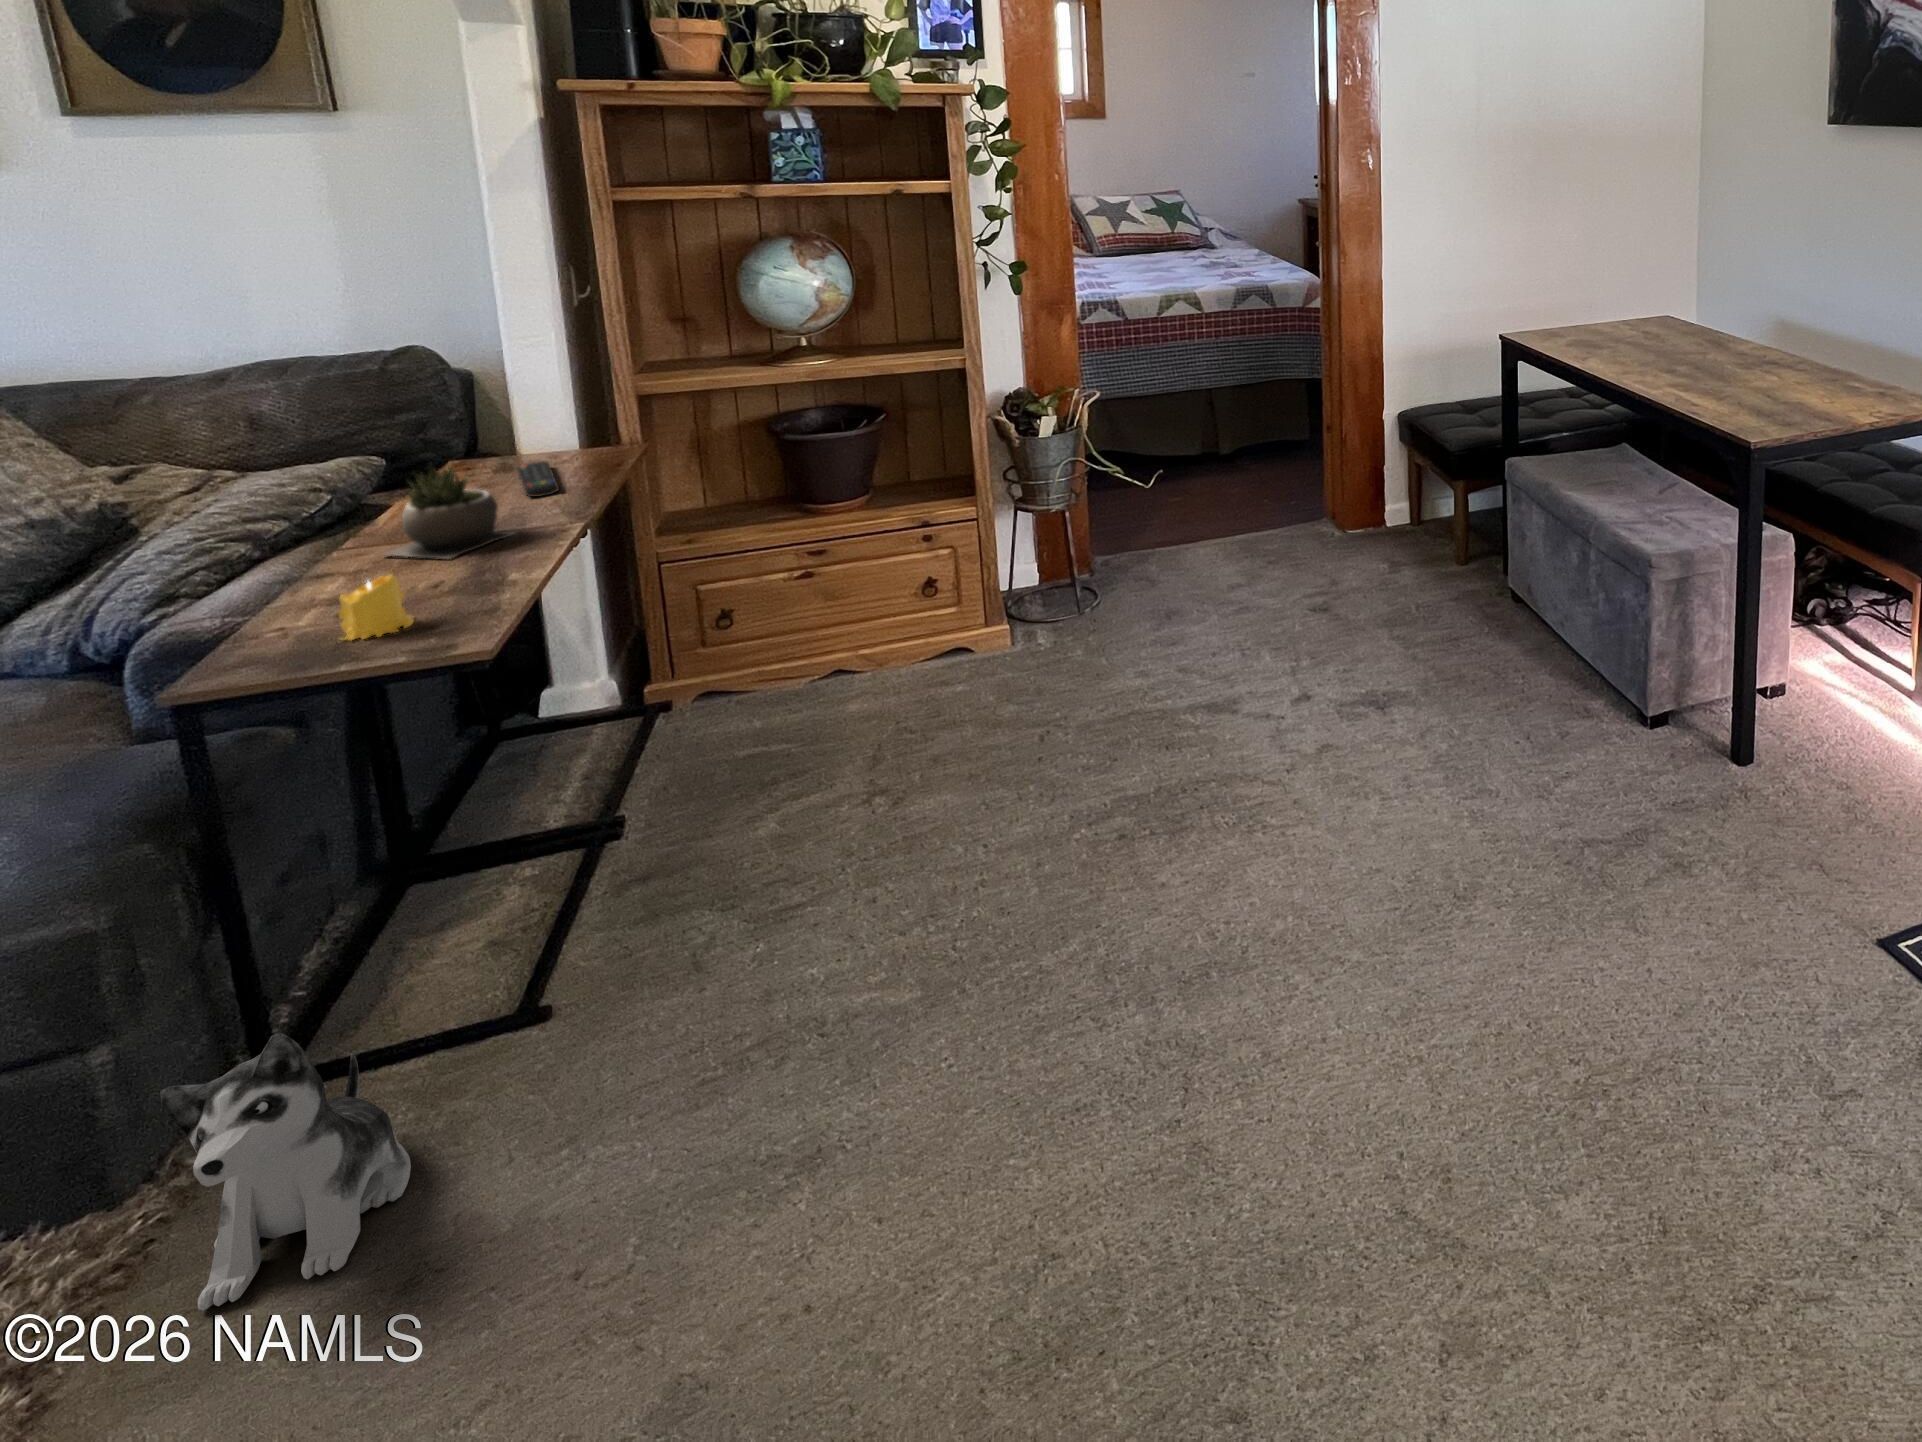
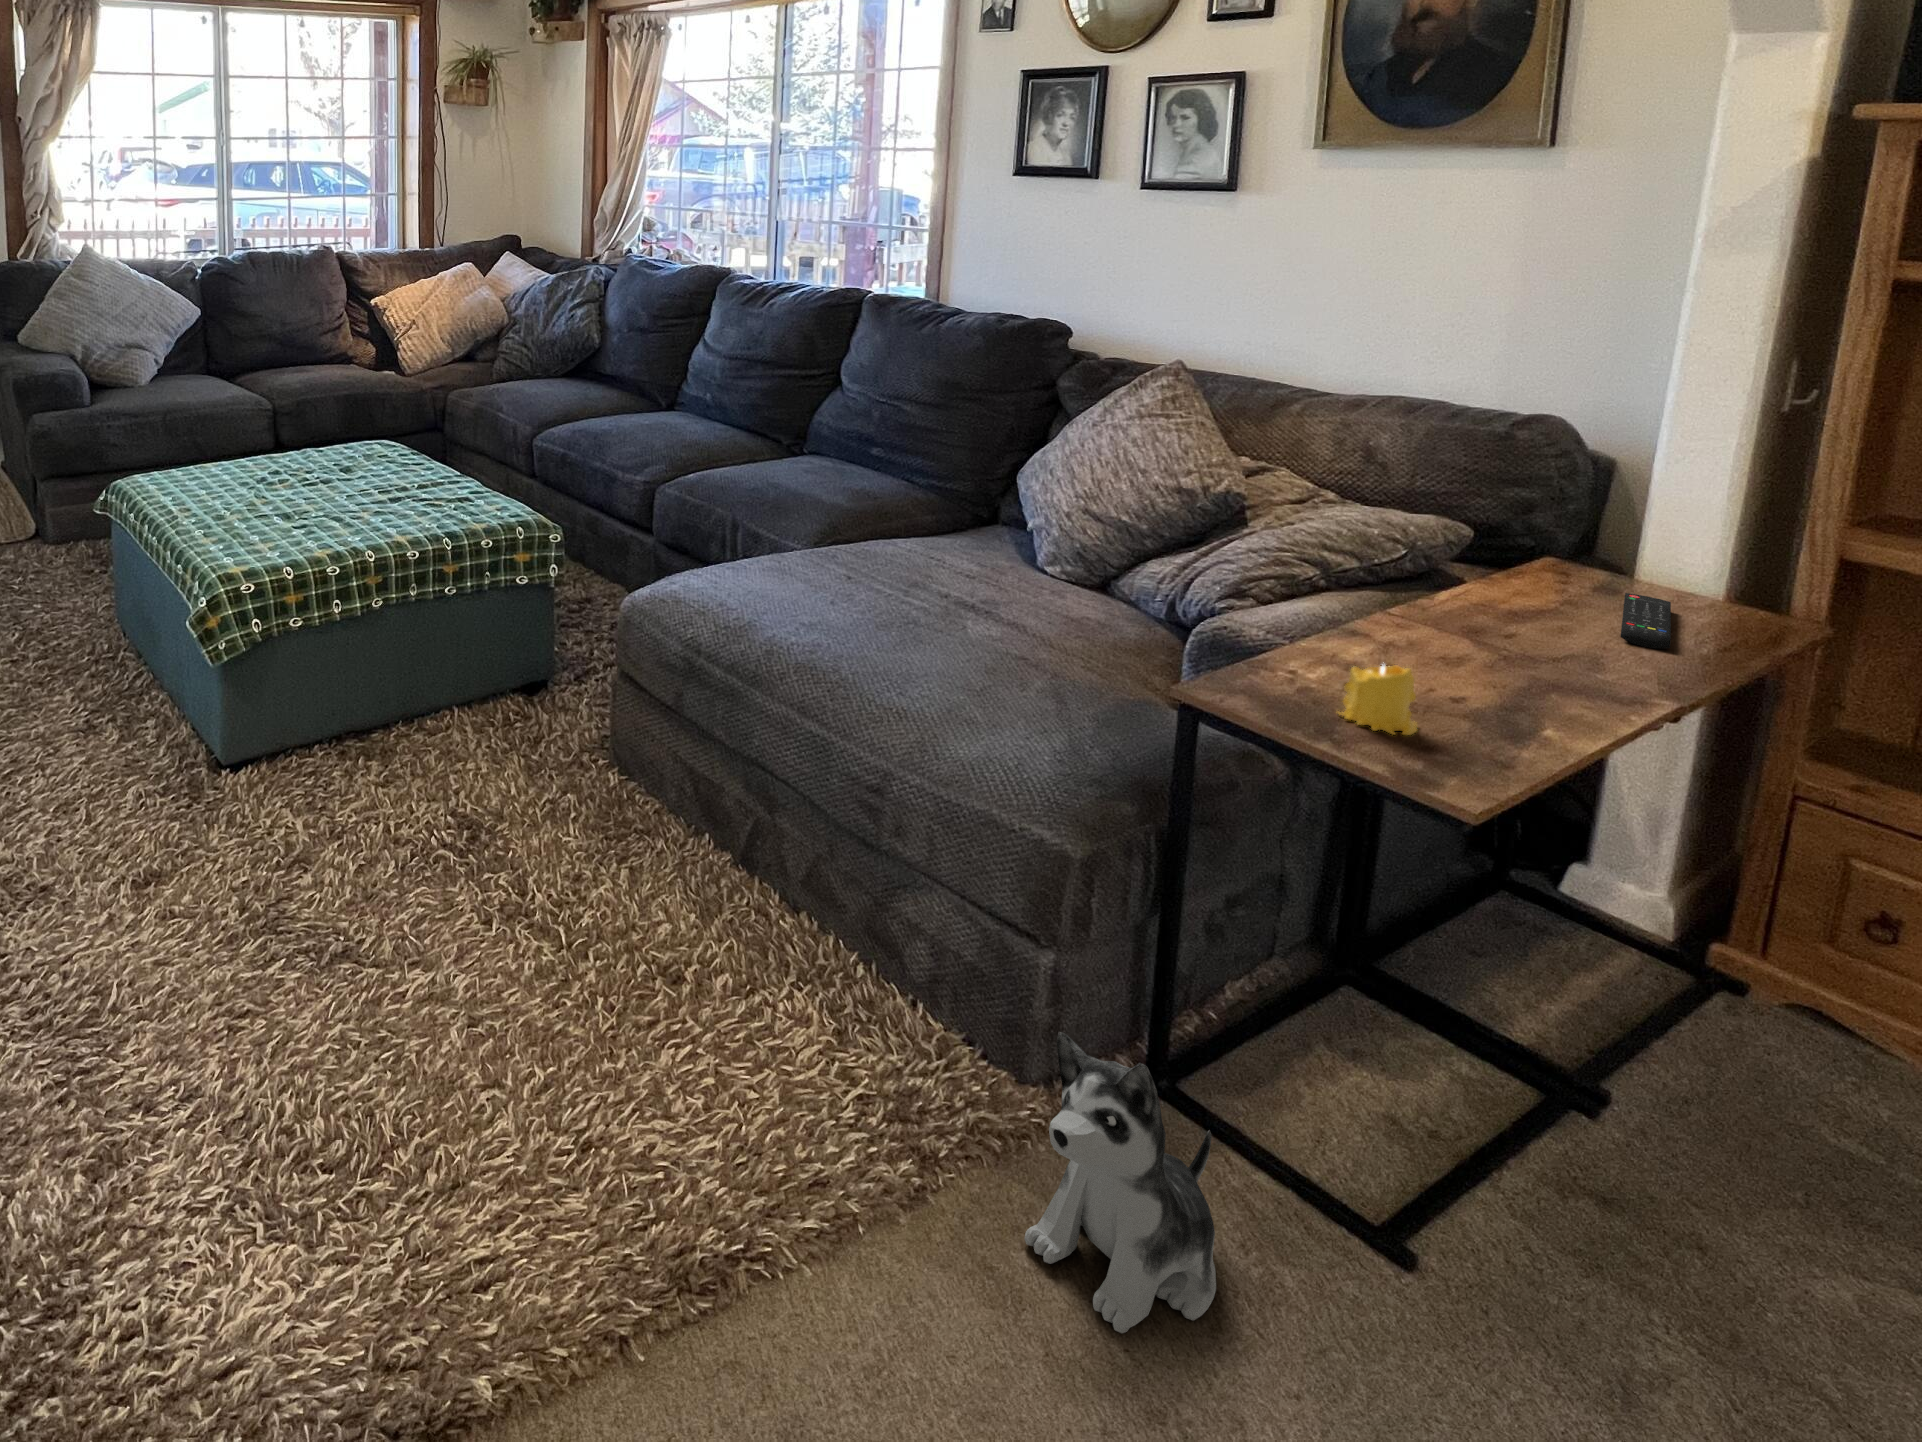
succulent plant: present [384,466,518,559] -> none [1420,561,1592,681]

